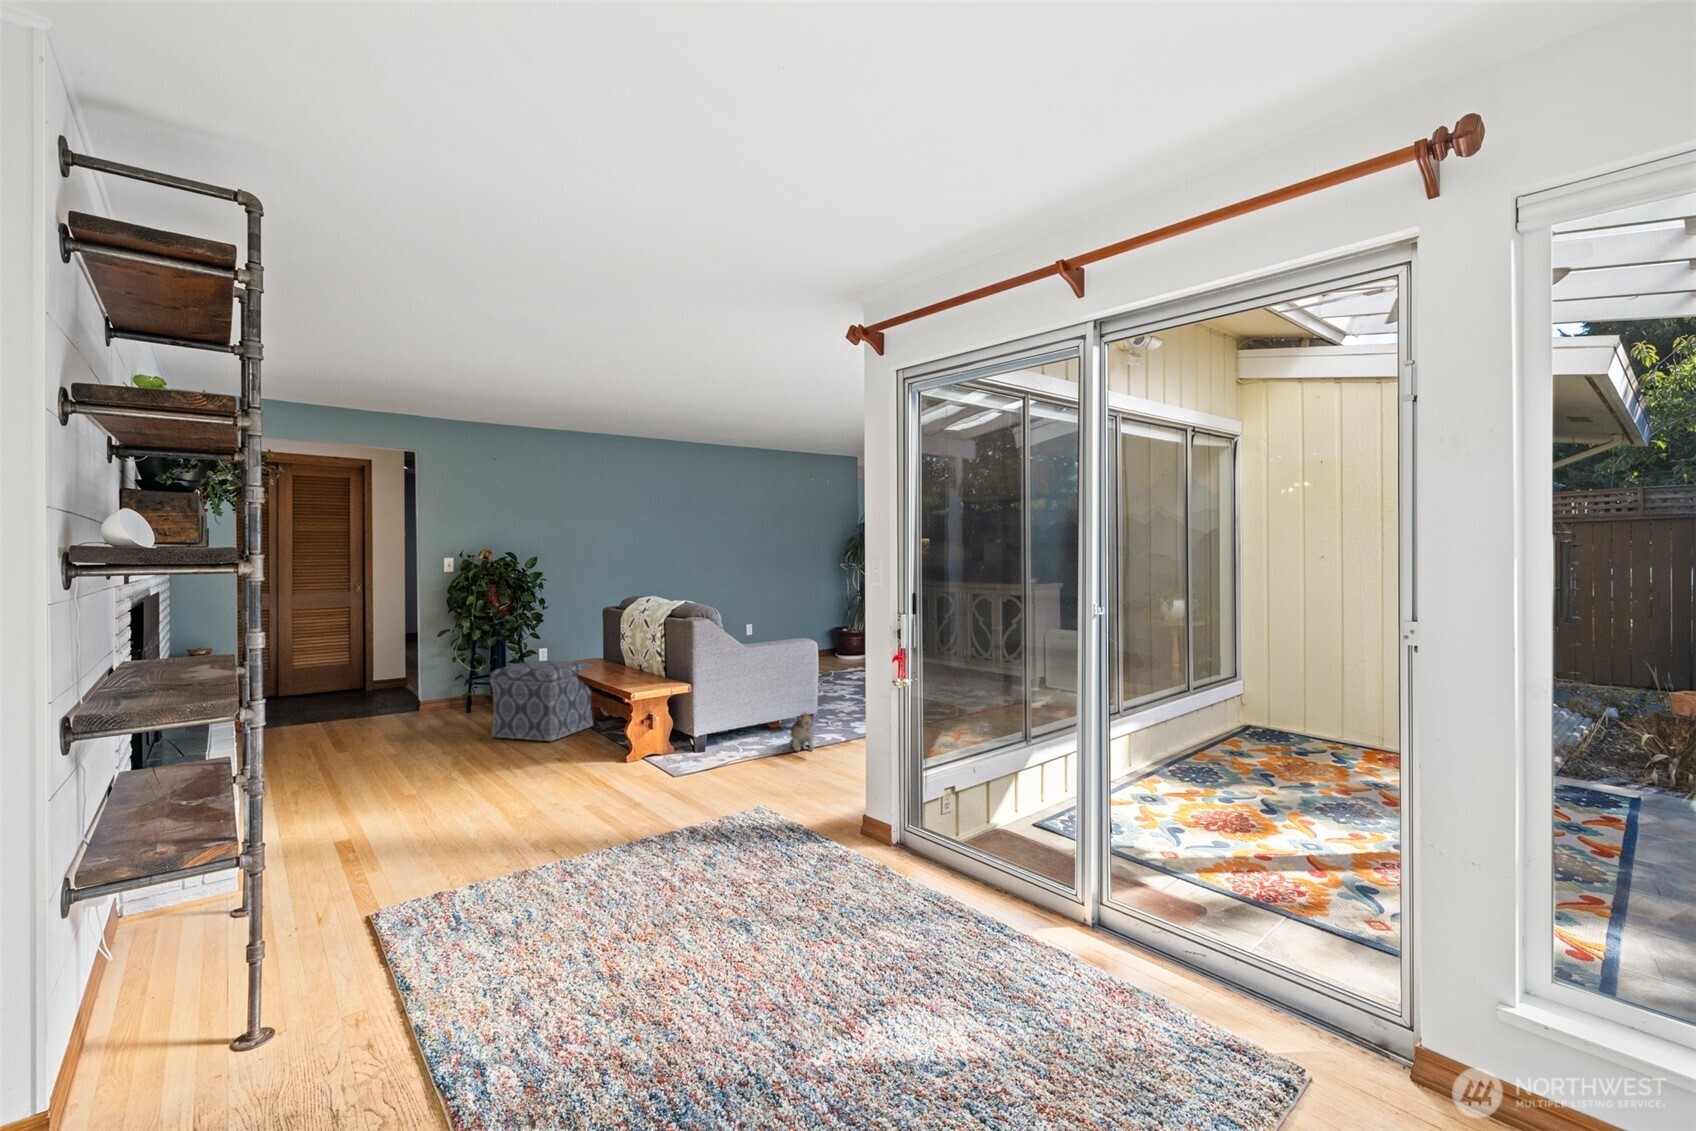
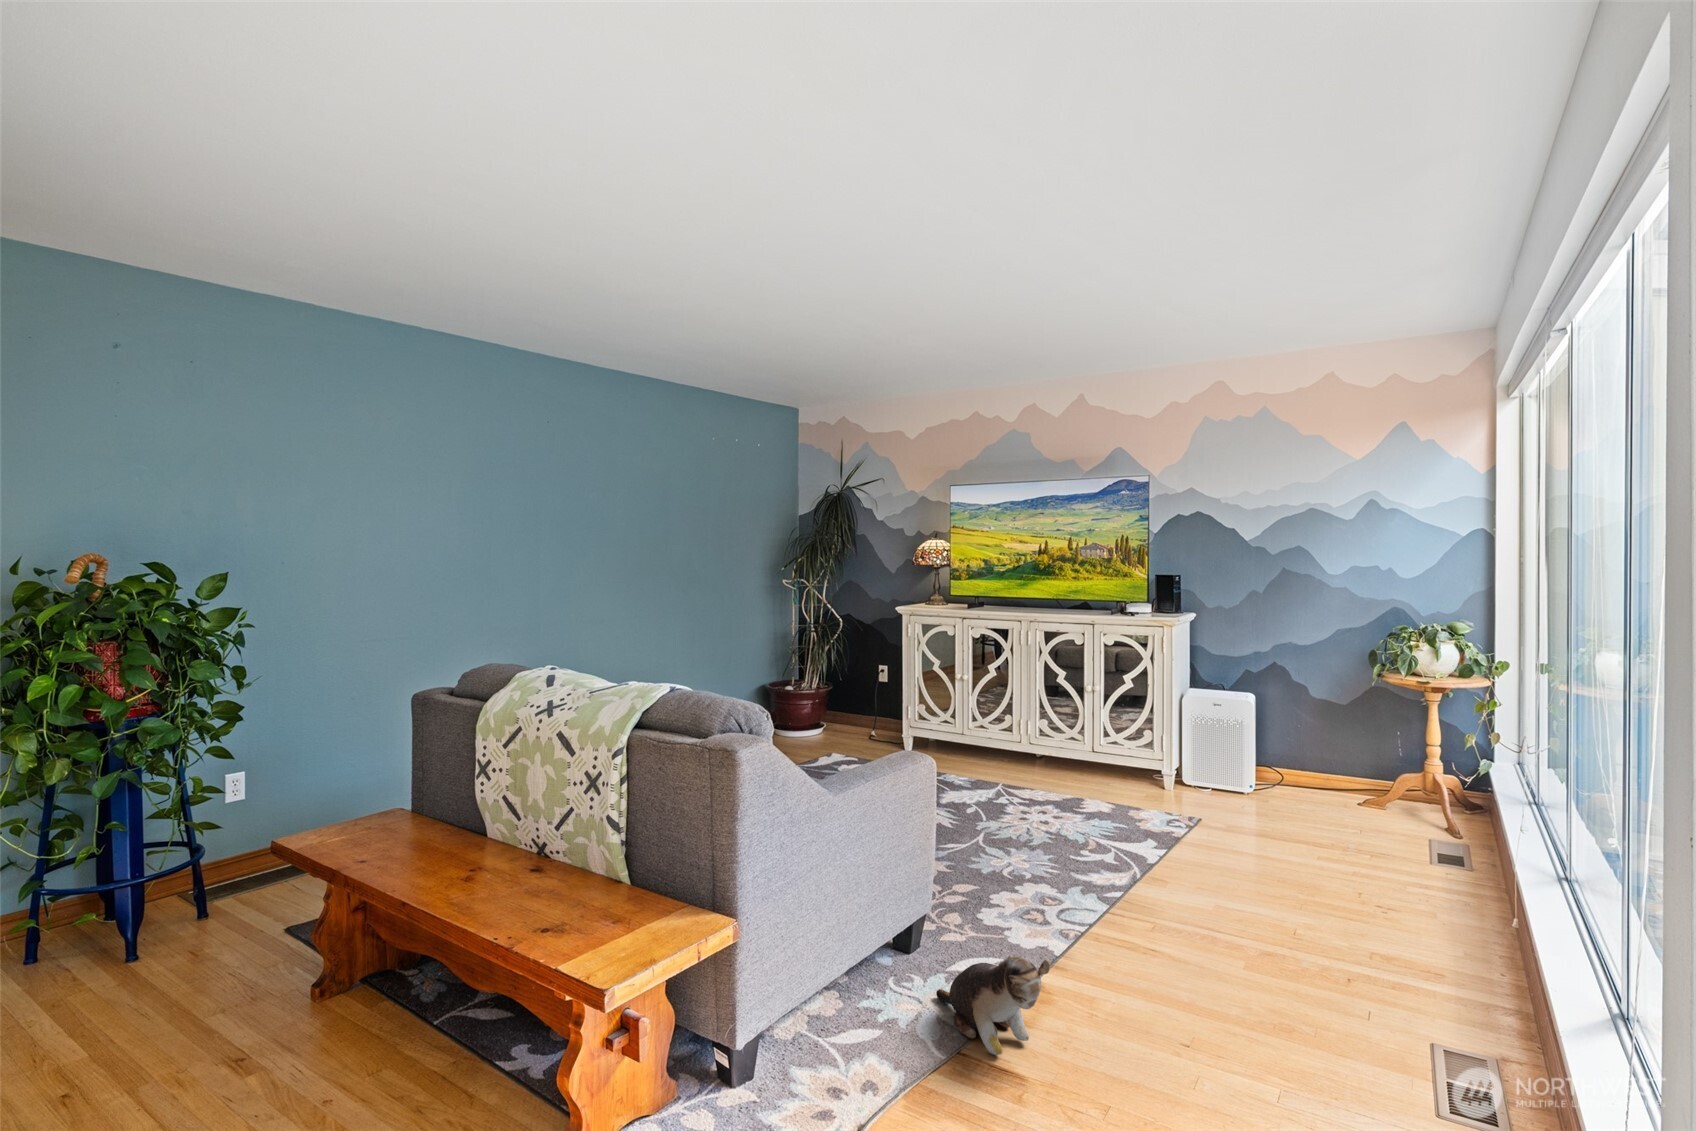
ottoman: present [490,661,593,742] -> none [94,841,406,1099]

